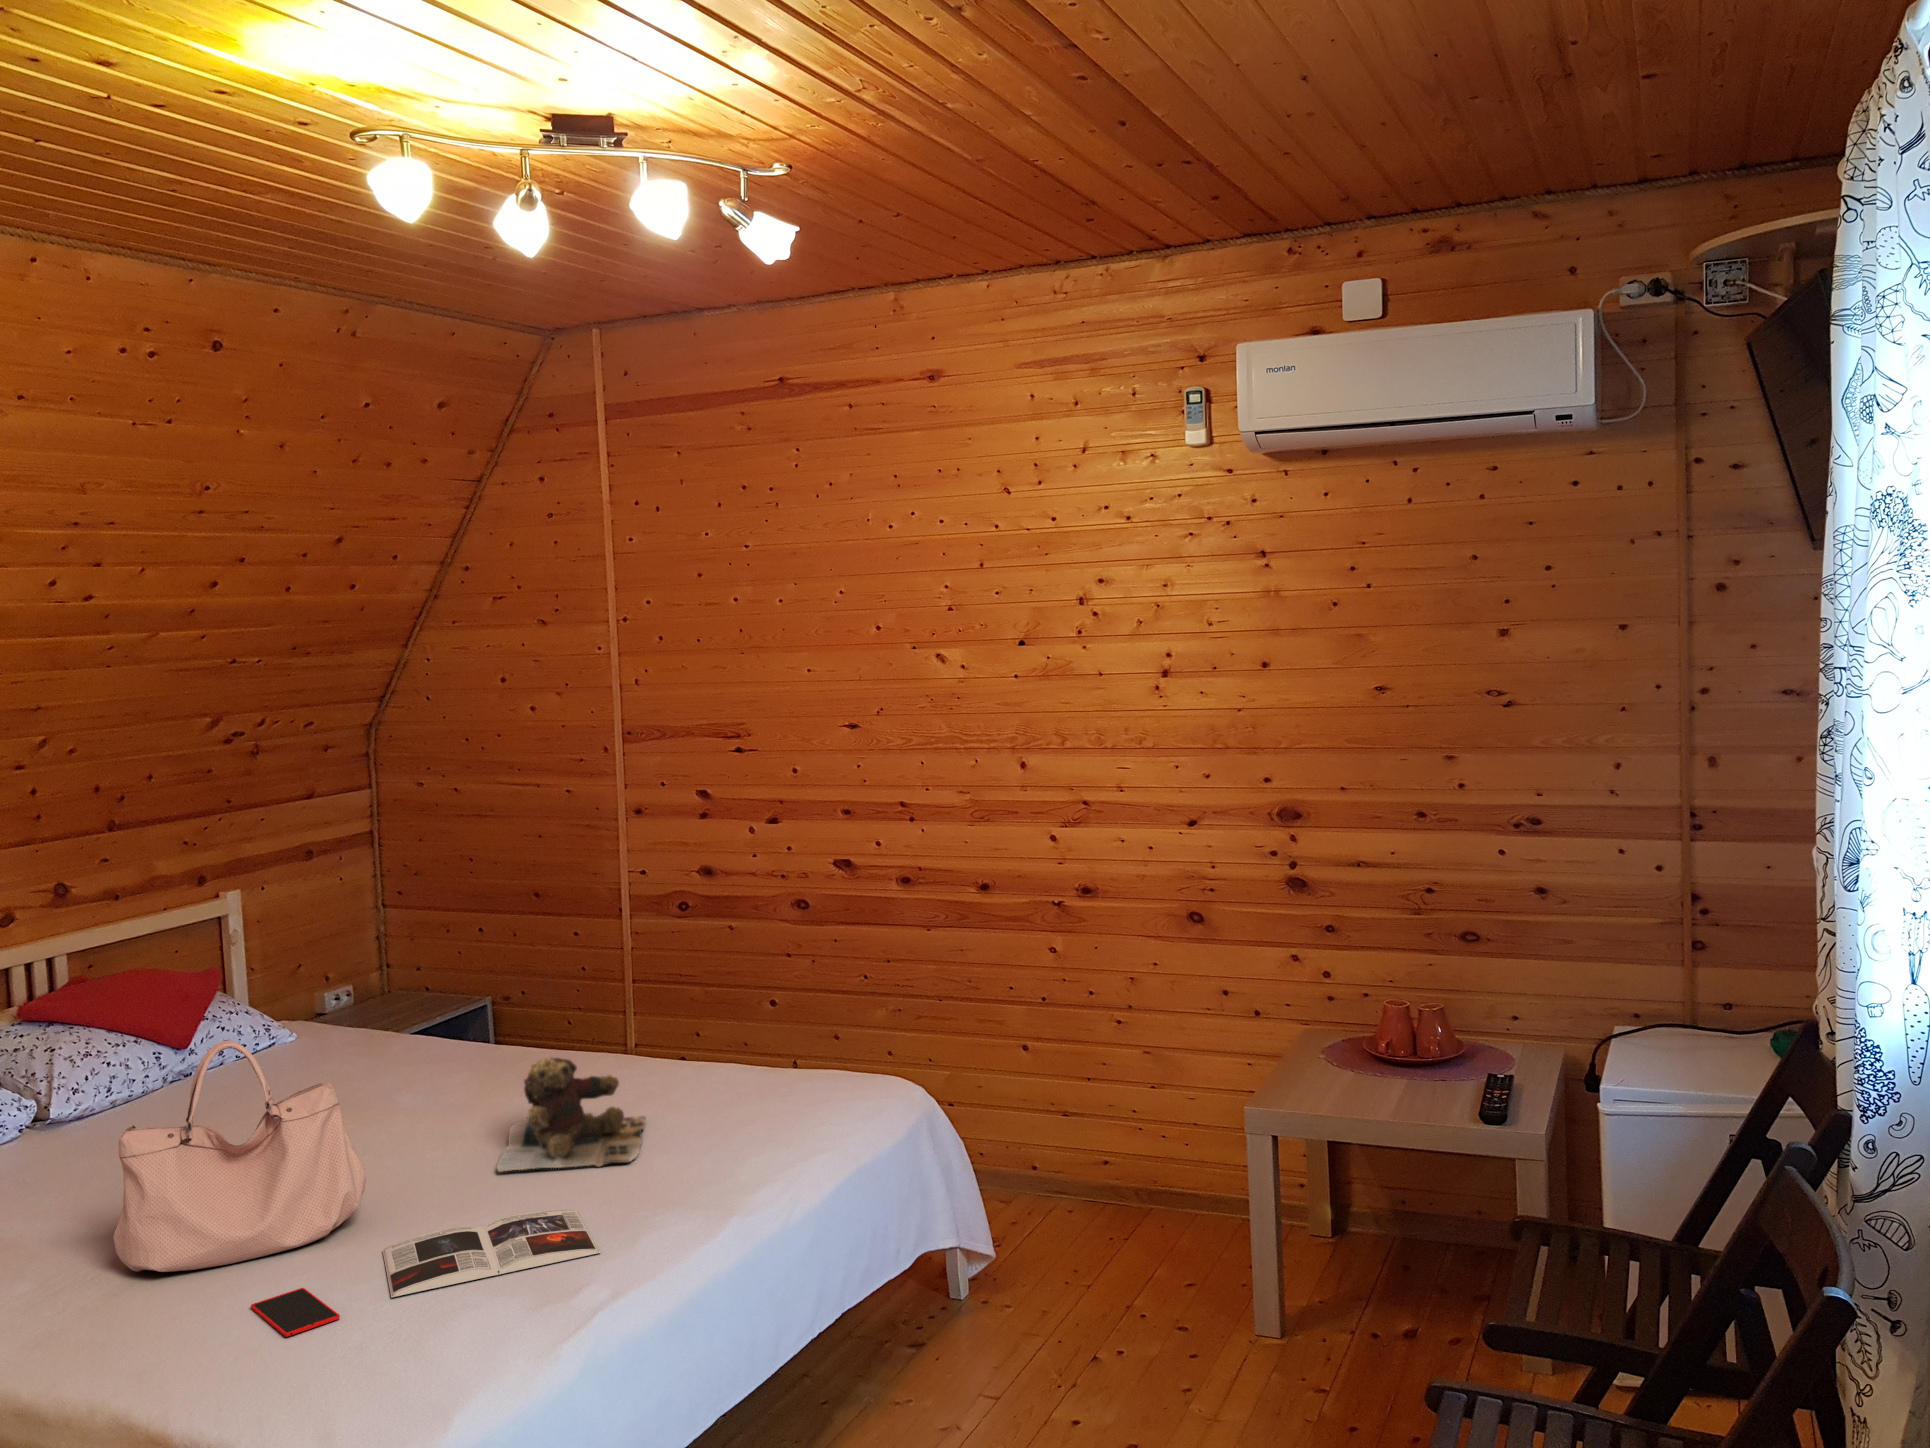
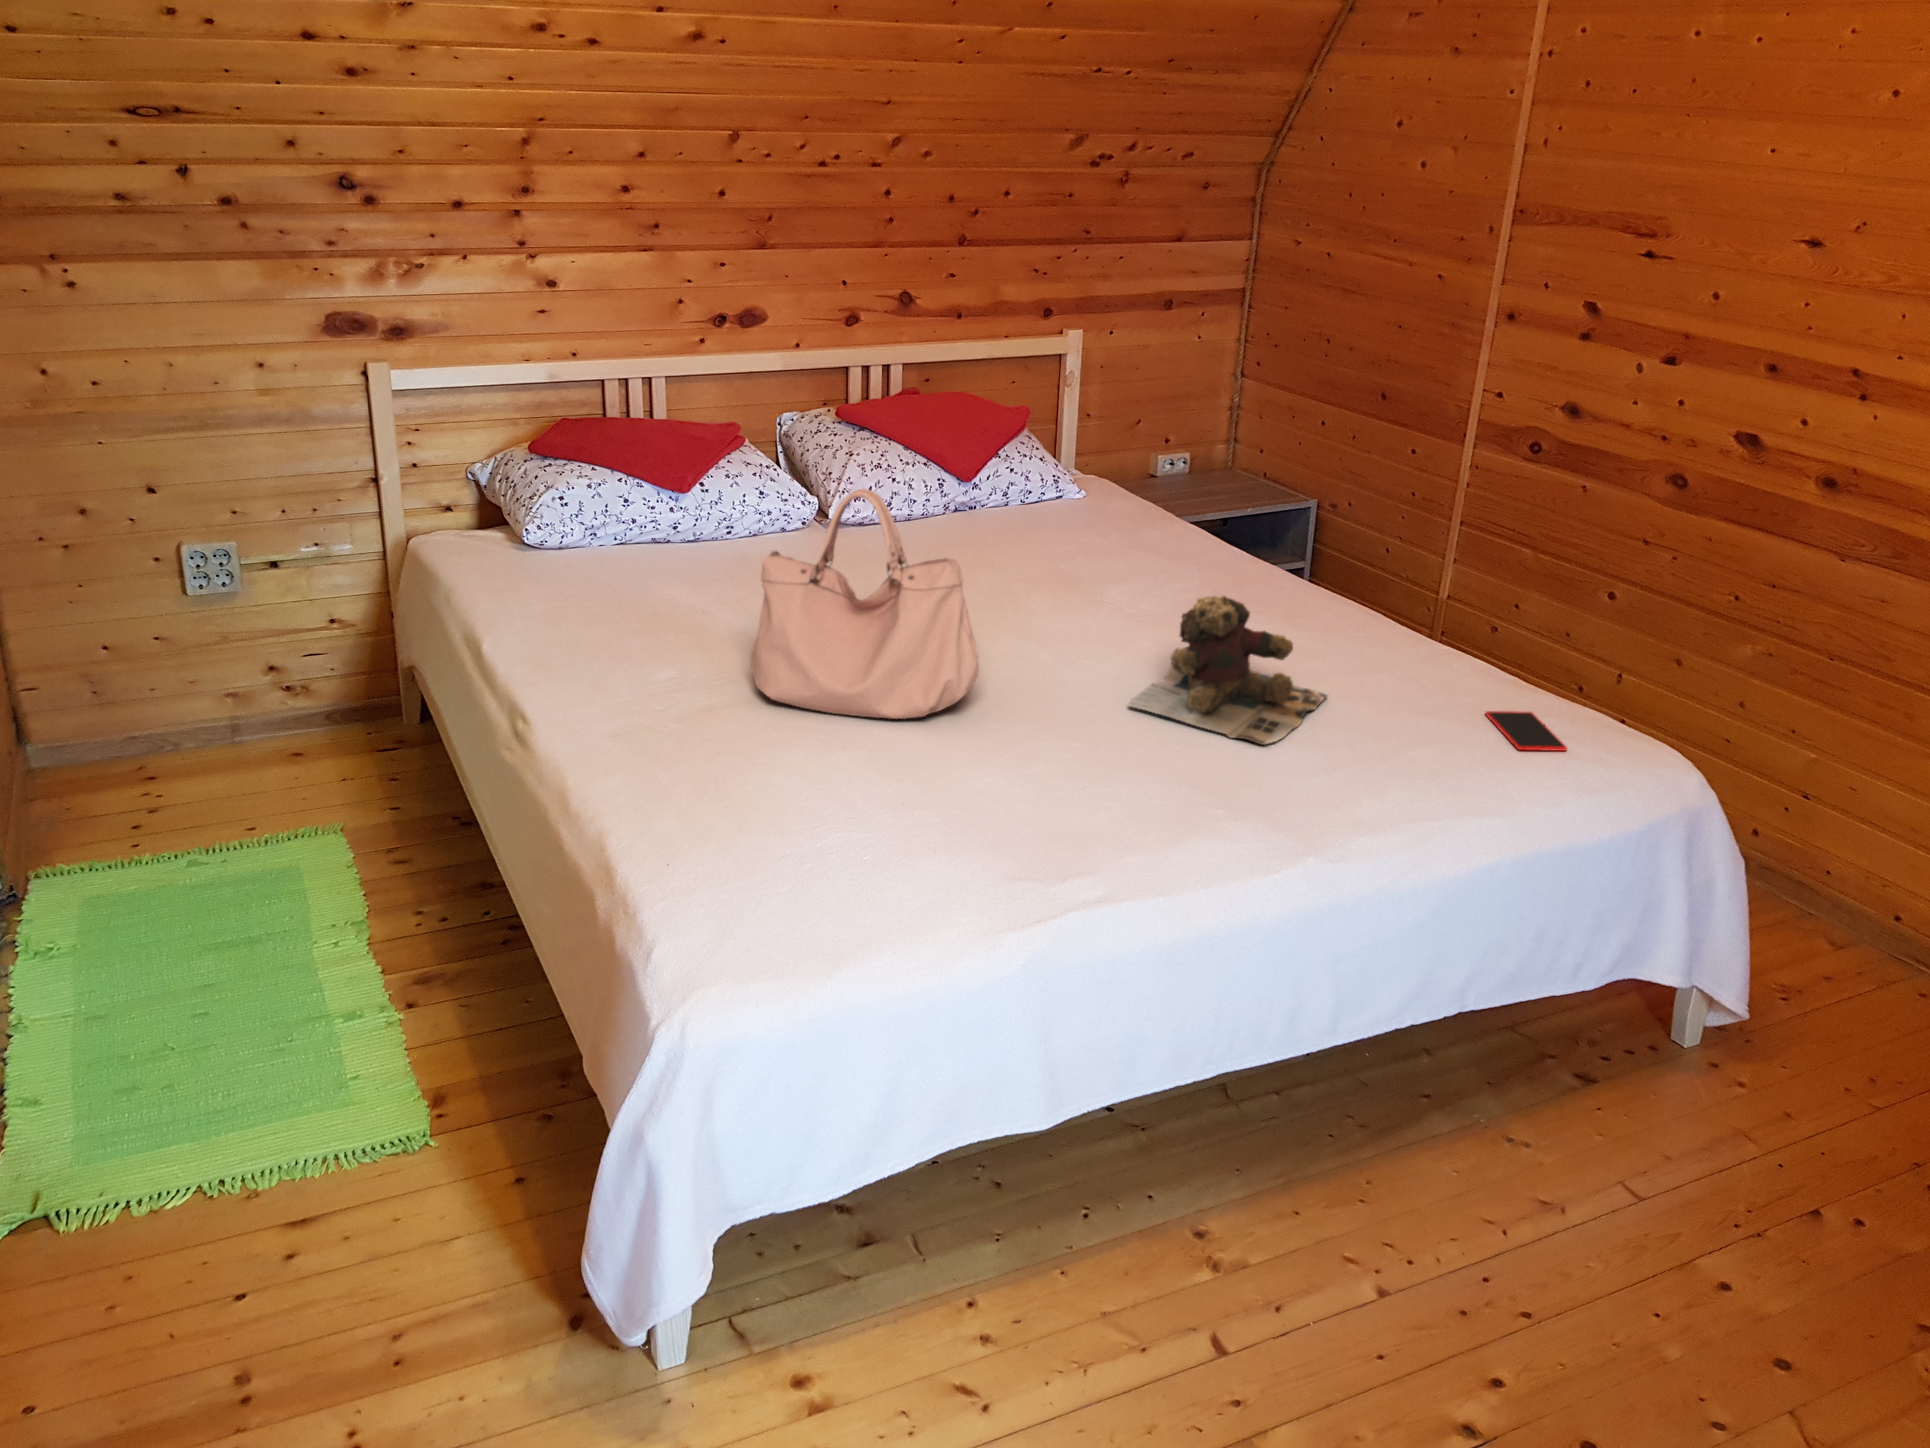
magazine: present [383,1209,601,1297] -> none [921,749,1166,842]
smartphone: present [251,1288,340,1337] -> present [1485,711,1567,751]

